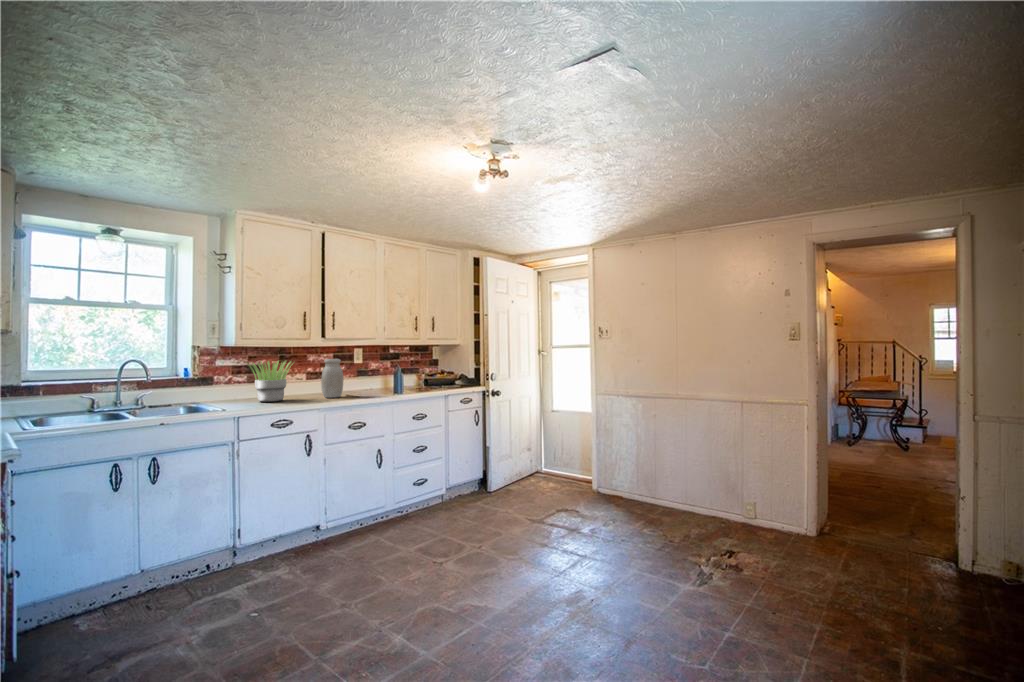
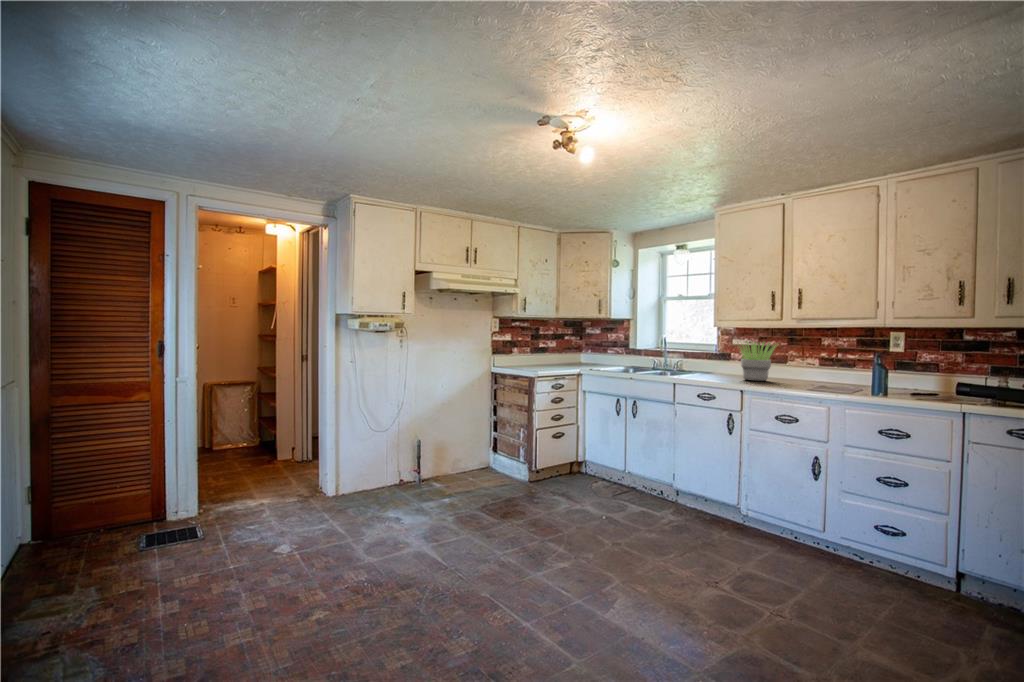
jar: present [321,359,344,398] -> none [796,342,823,387]

